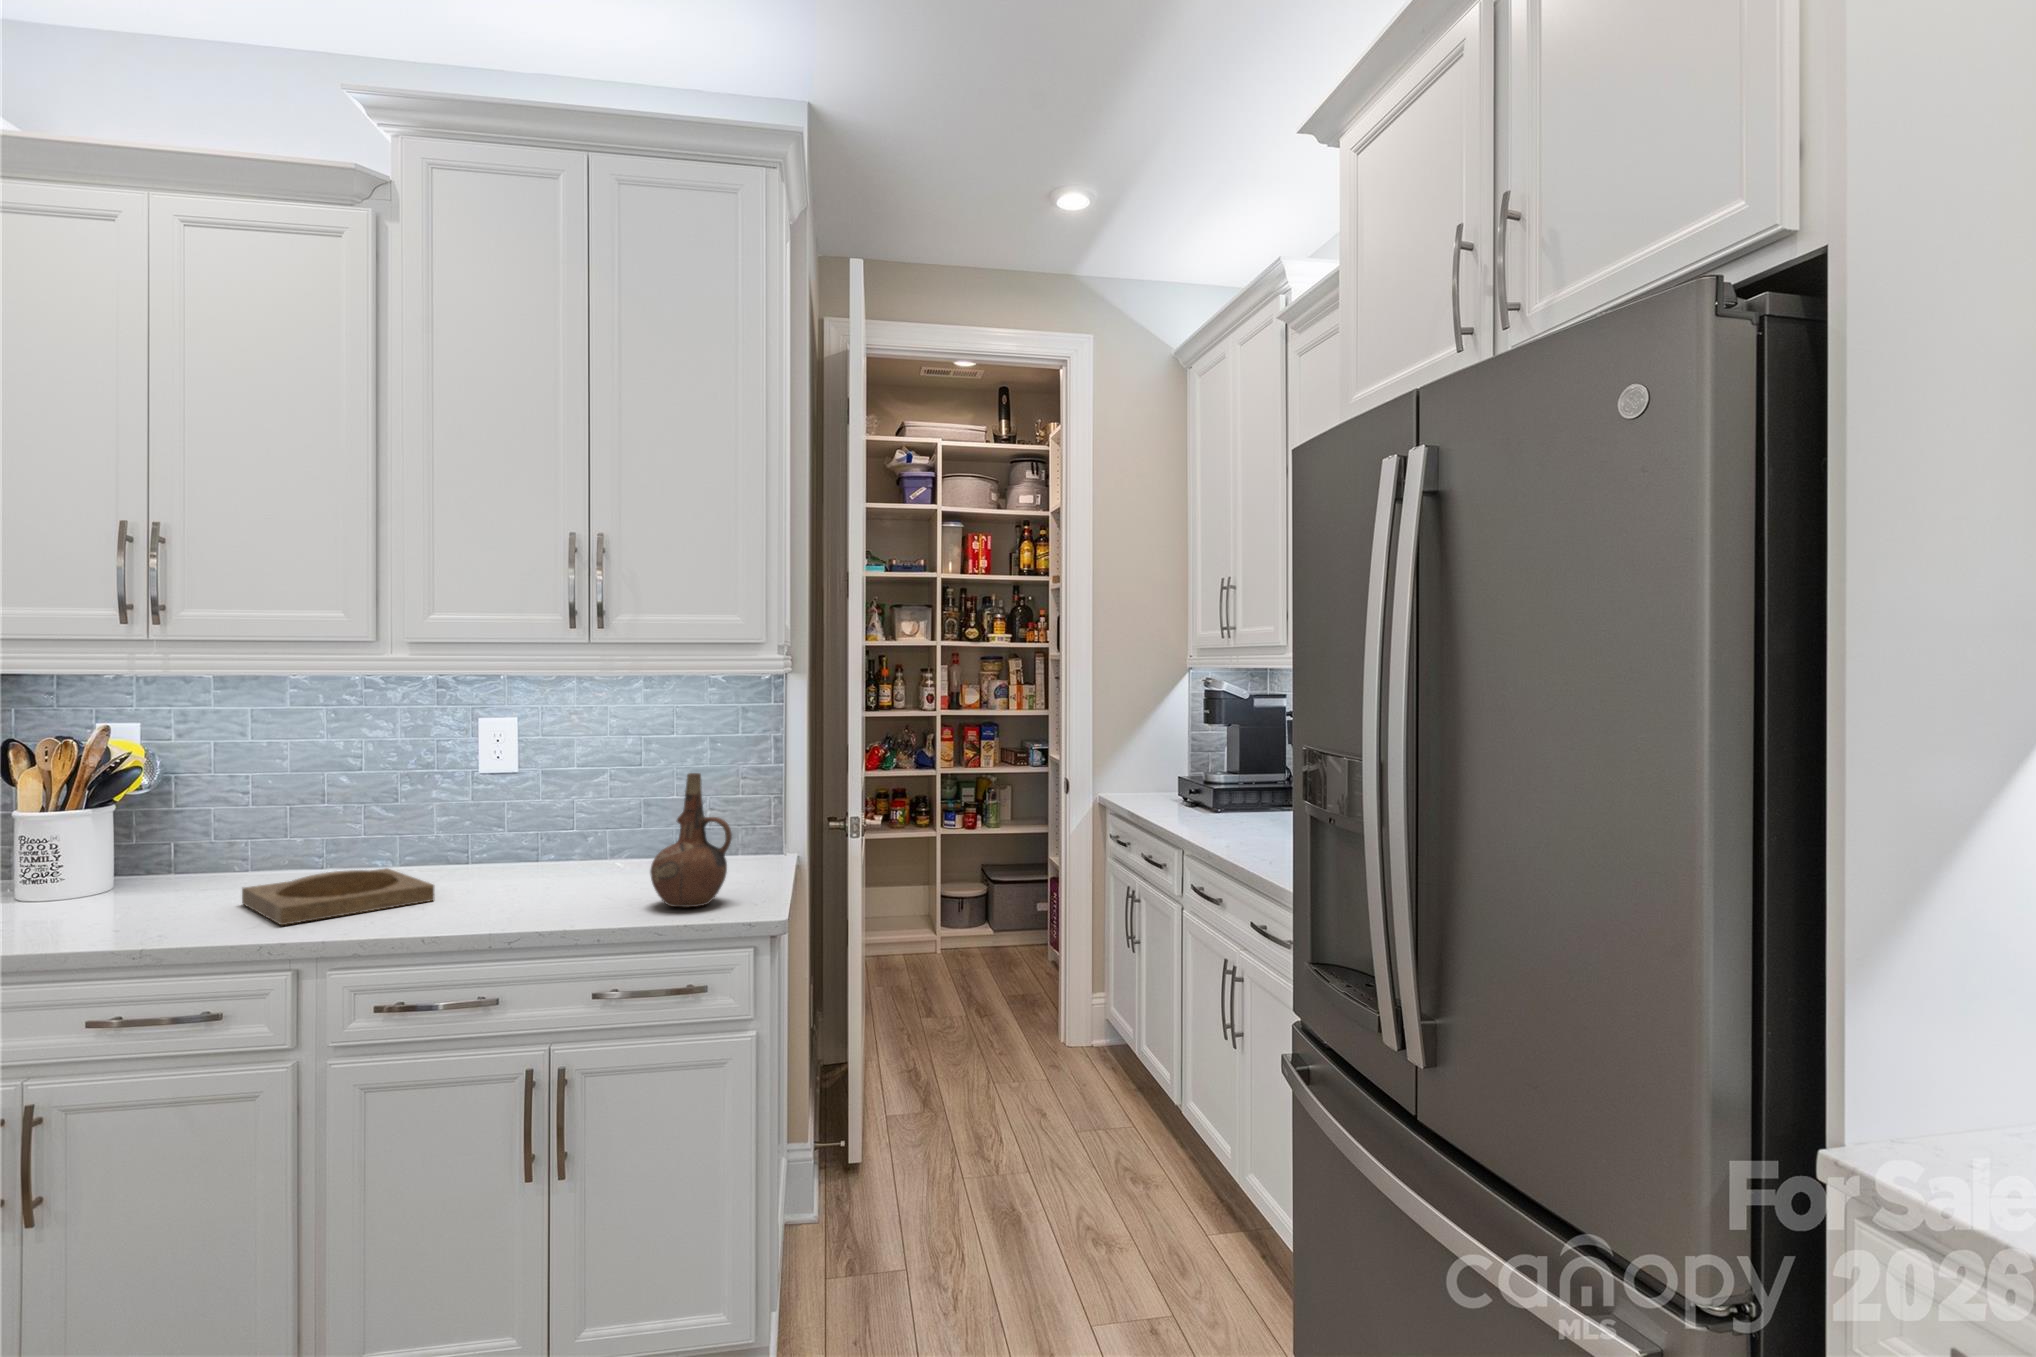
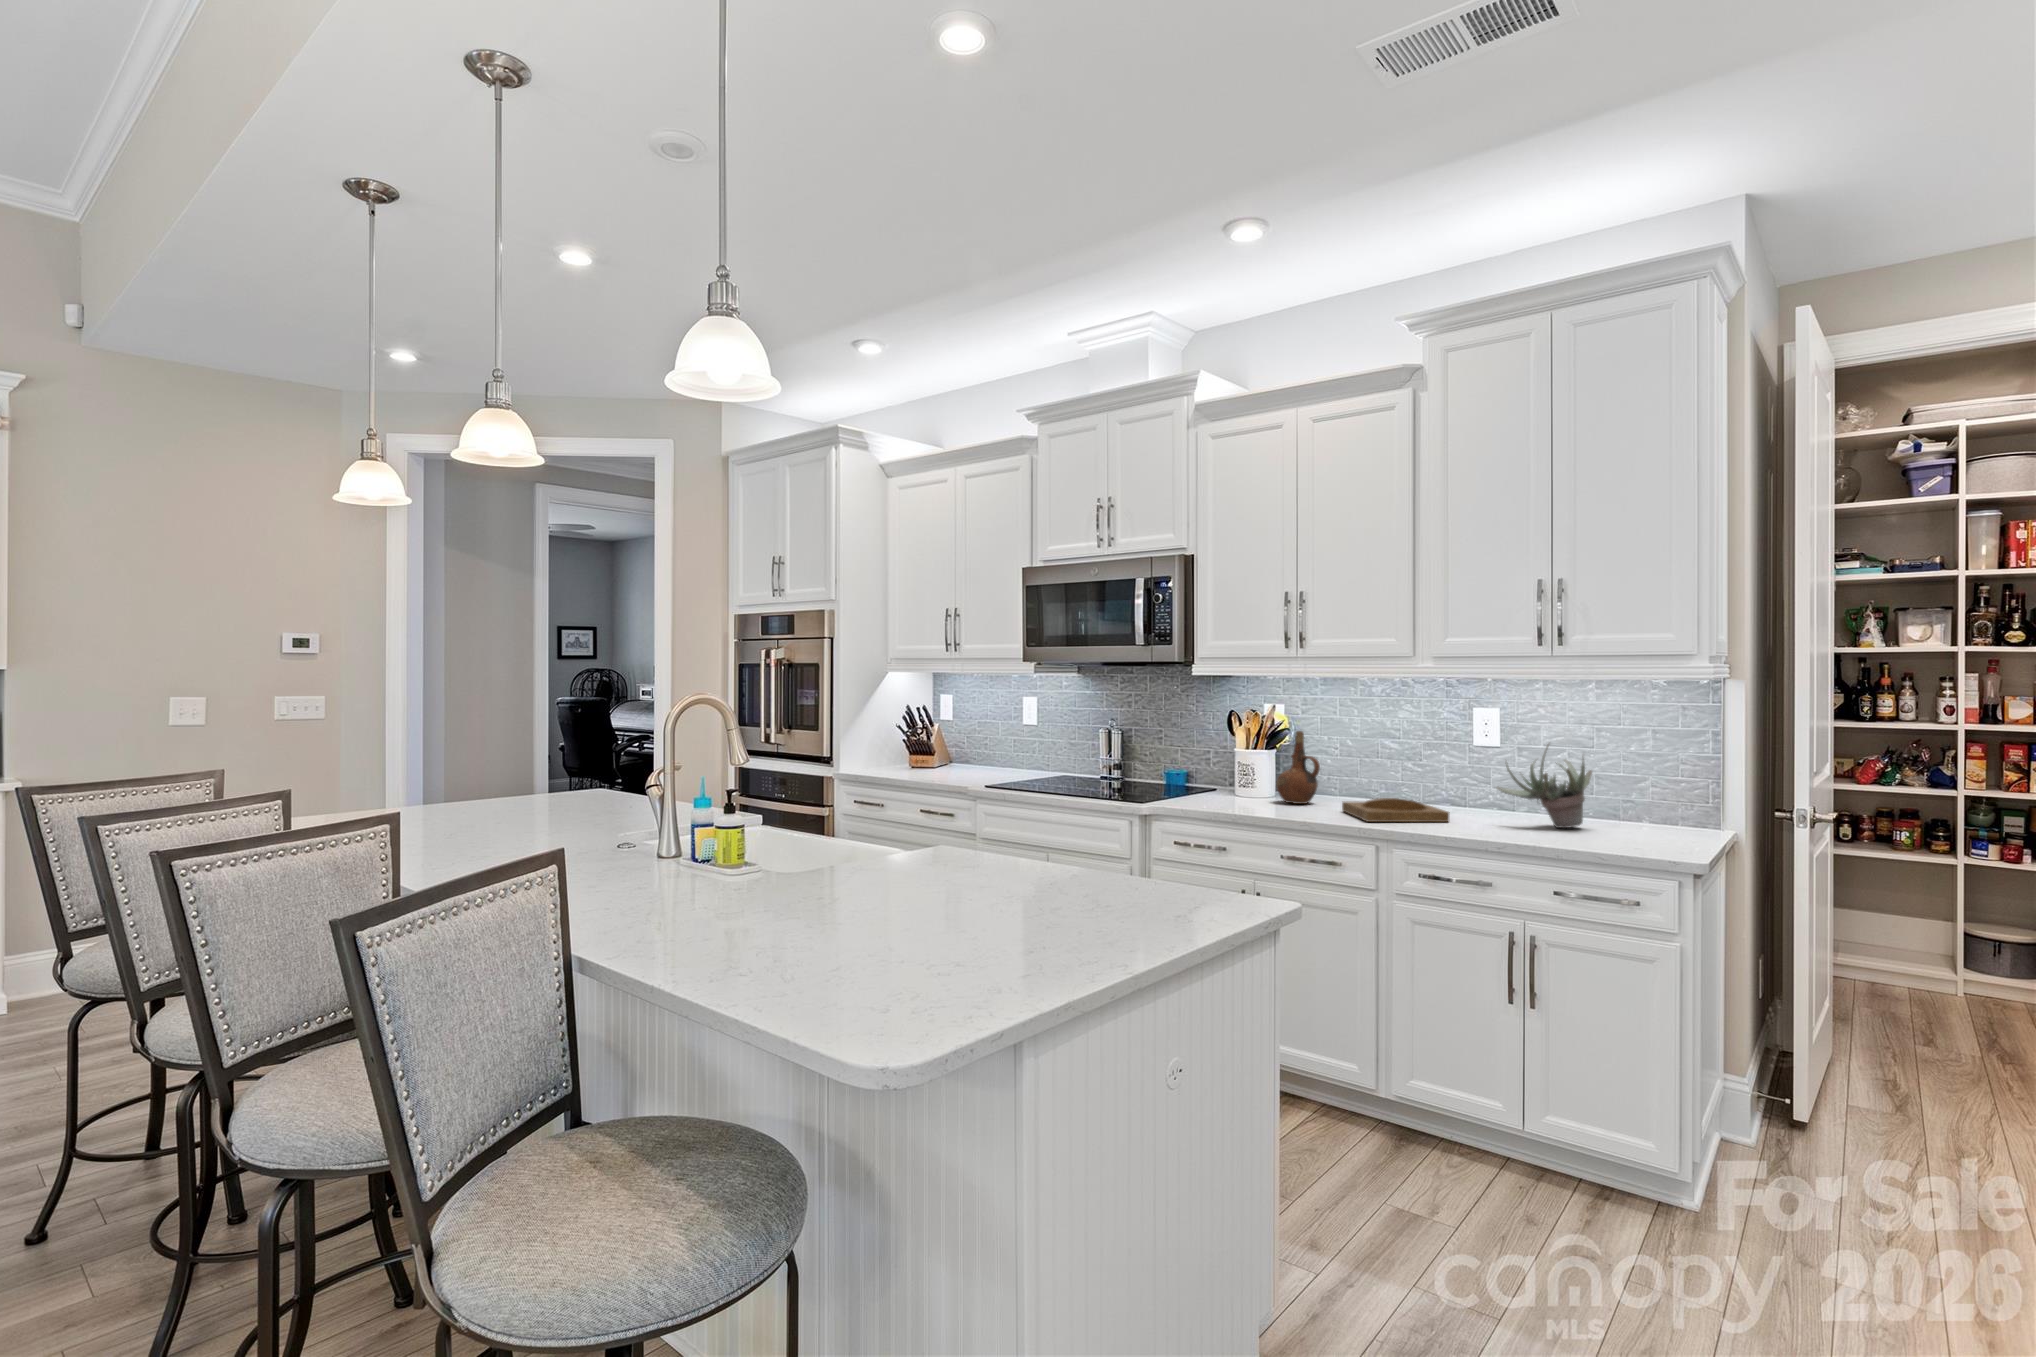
succulent plant: none [508,766,642,886] -> present [1497,744,1592,828]
ceramic pitcher: present [650,773,732,907] -> present [1276,731,1320,804]

